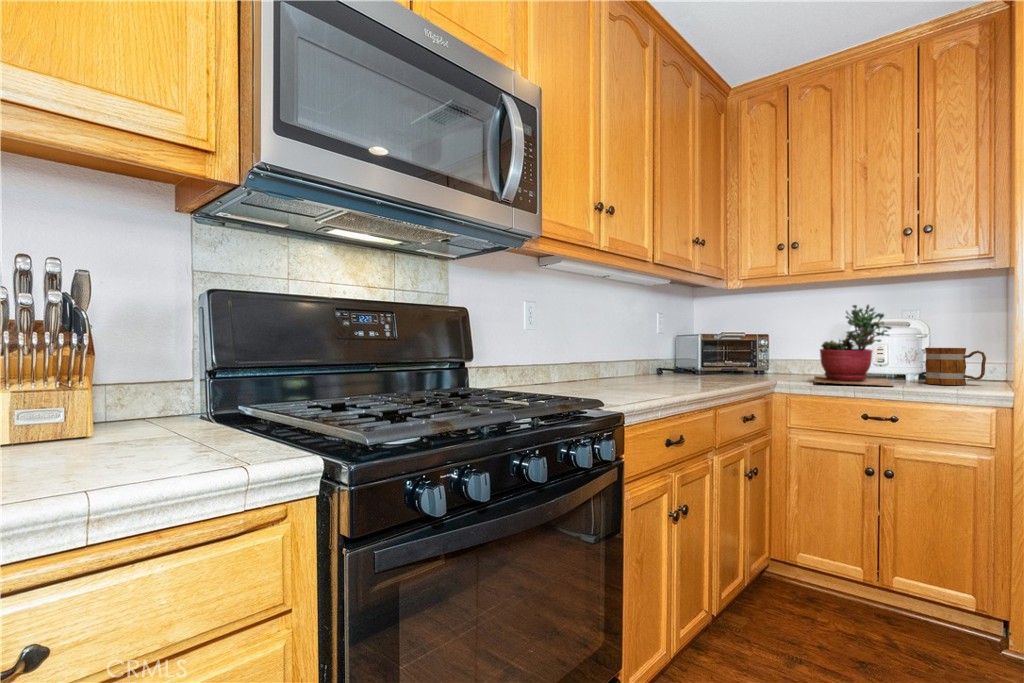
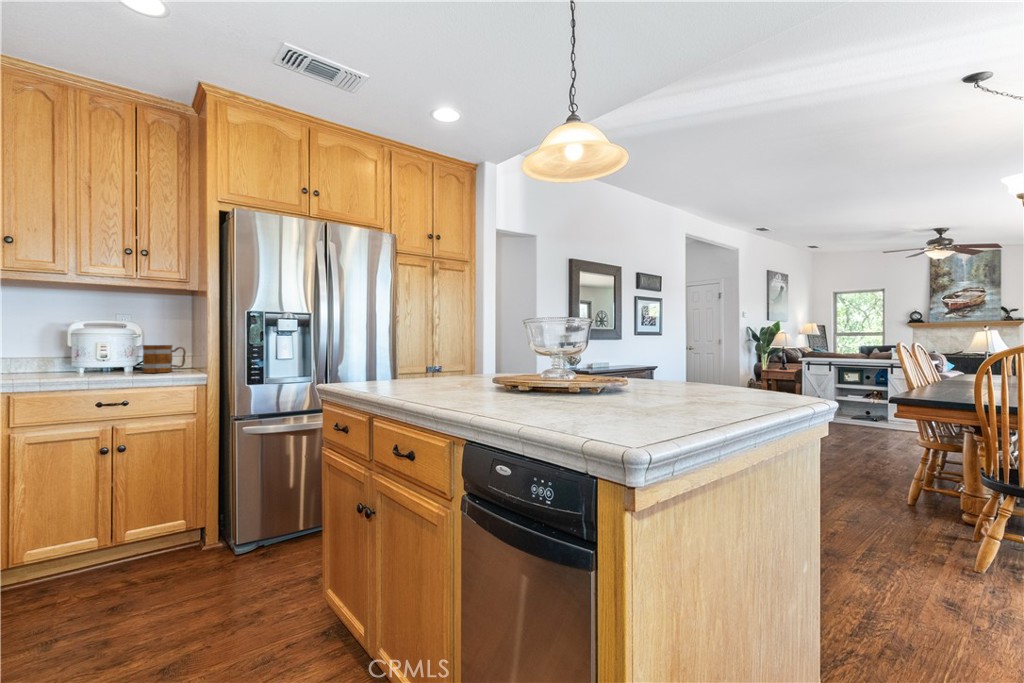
succulent plant: present [814,305,893,386] -> none [36,306,125,379]

